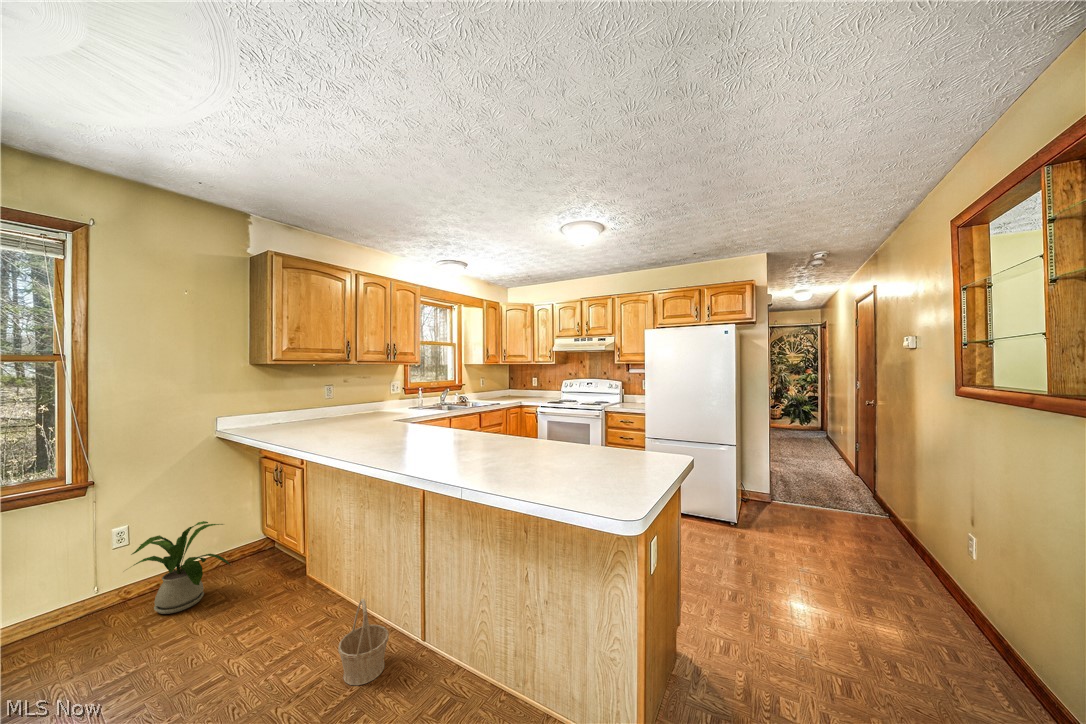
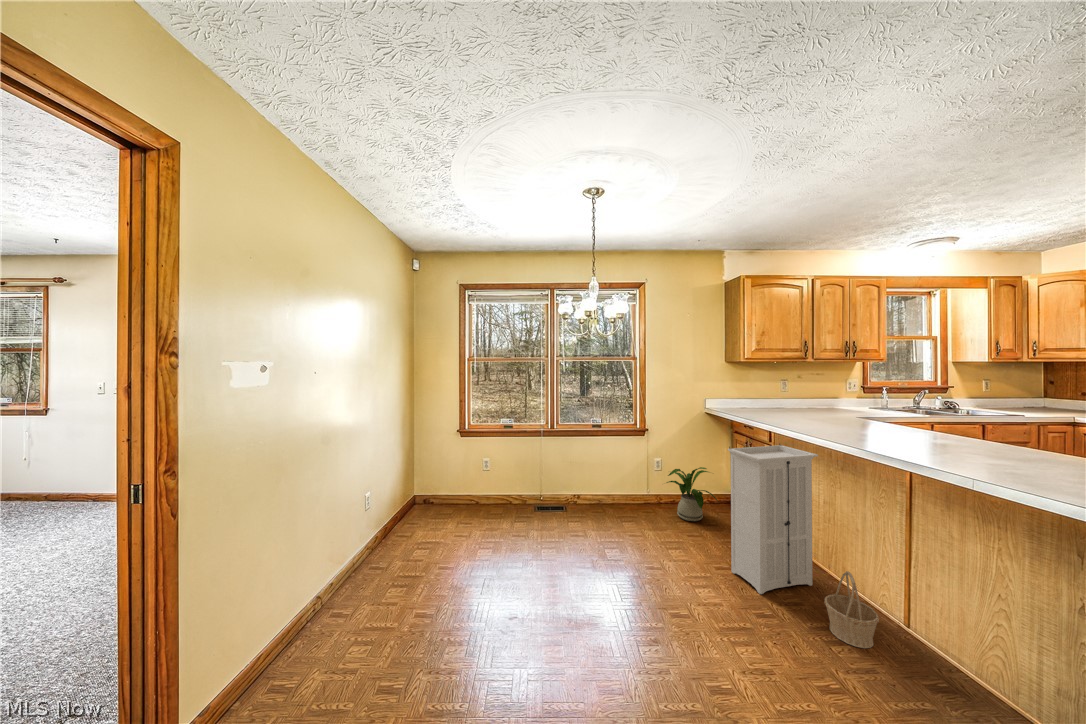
storage cabinet: none [221,465,342,682] -> present [728,444,818,594]

